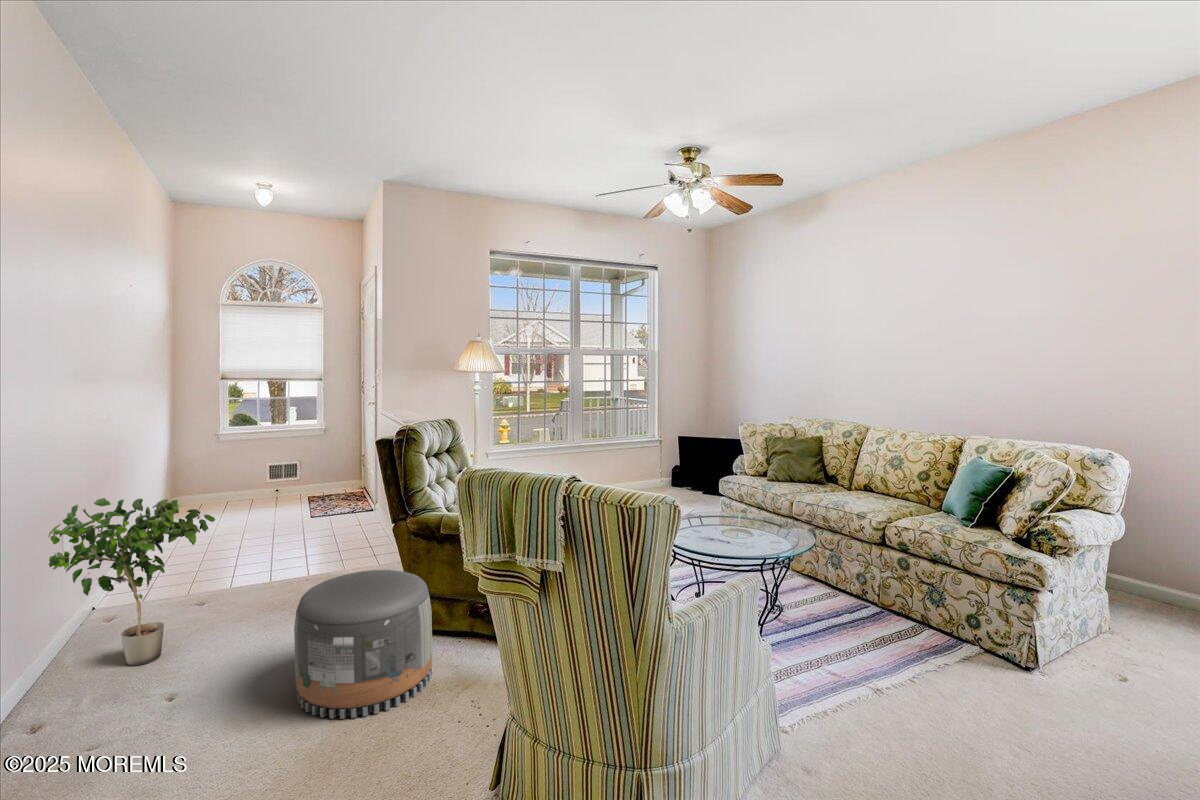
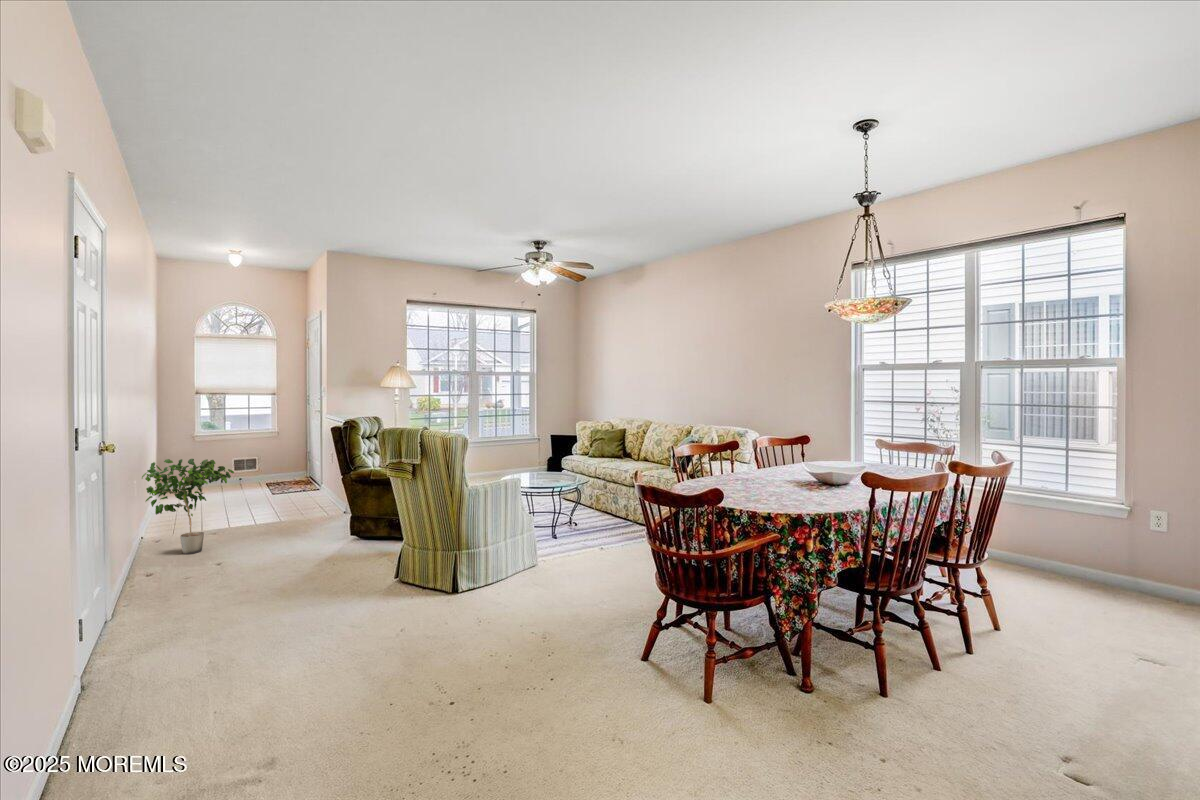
pouf: present [294,570,432,719] -> none [290,497,365,564]

